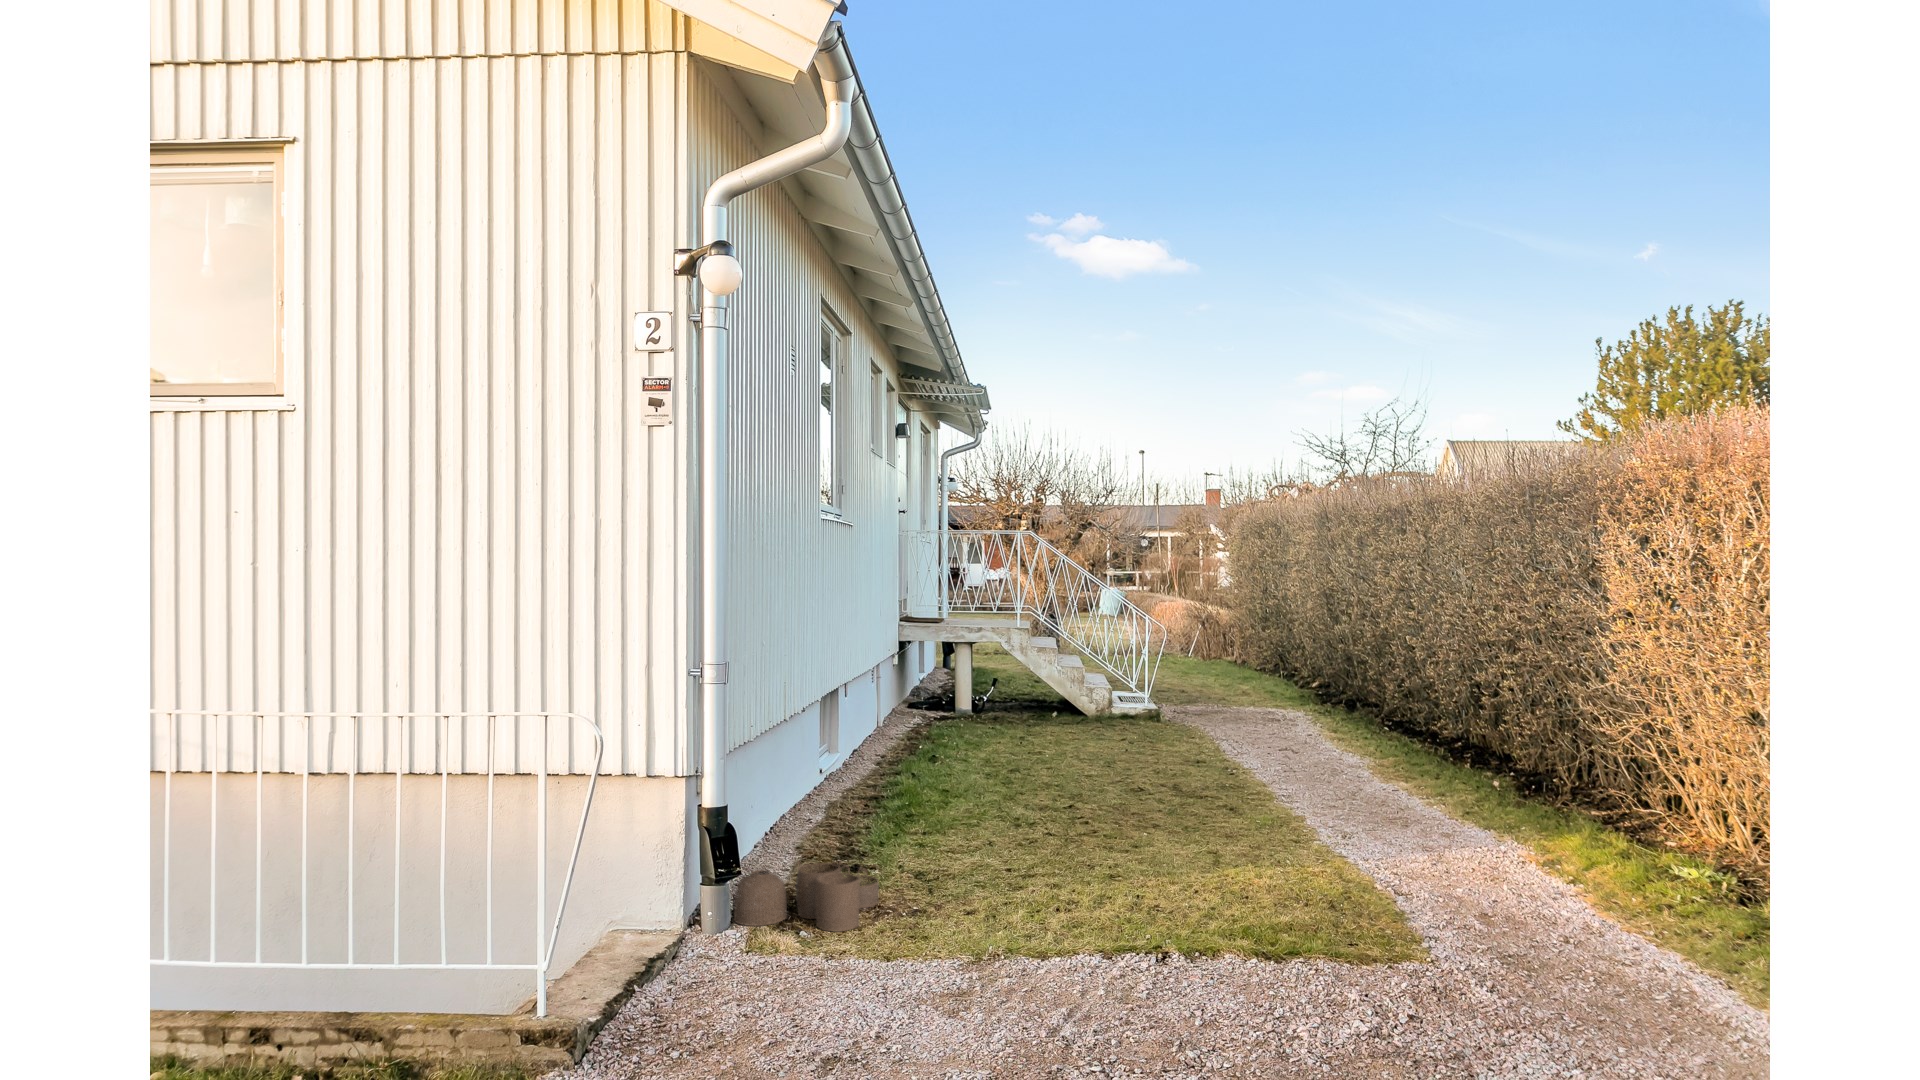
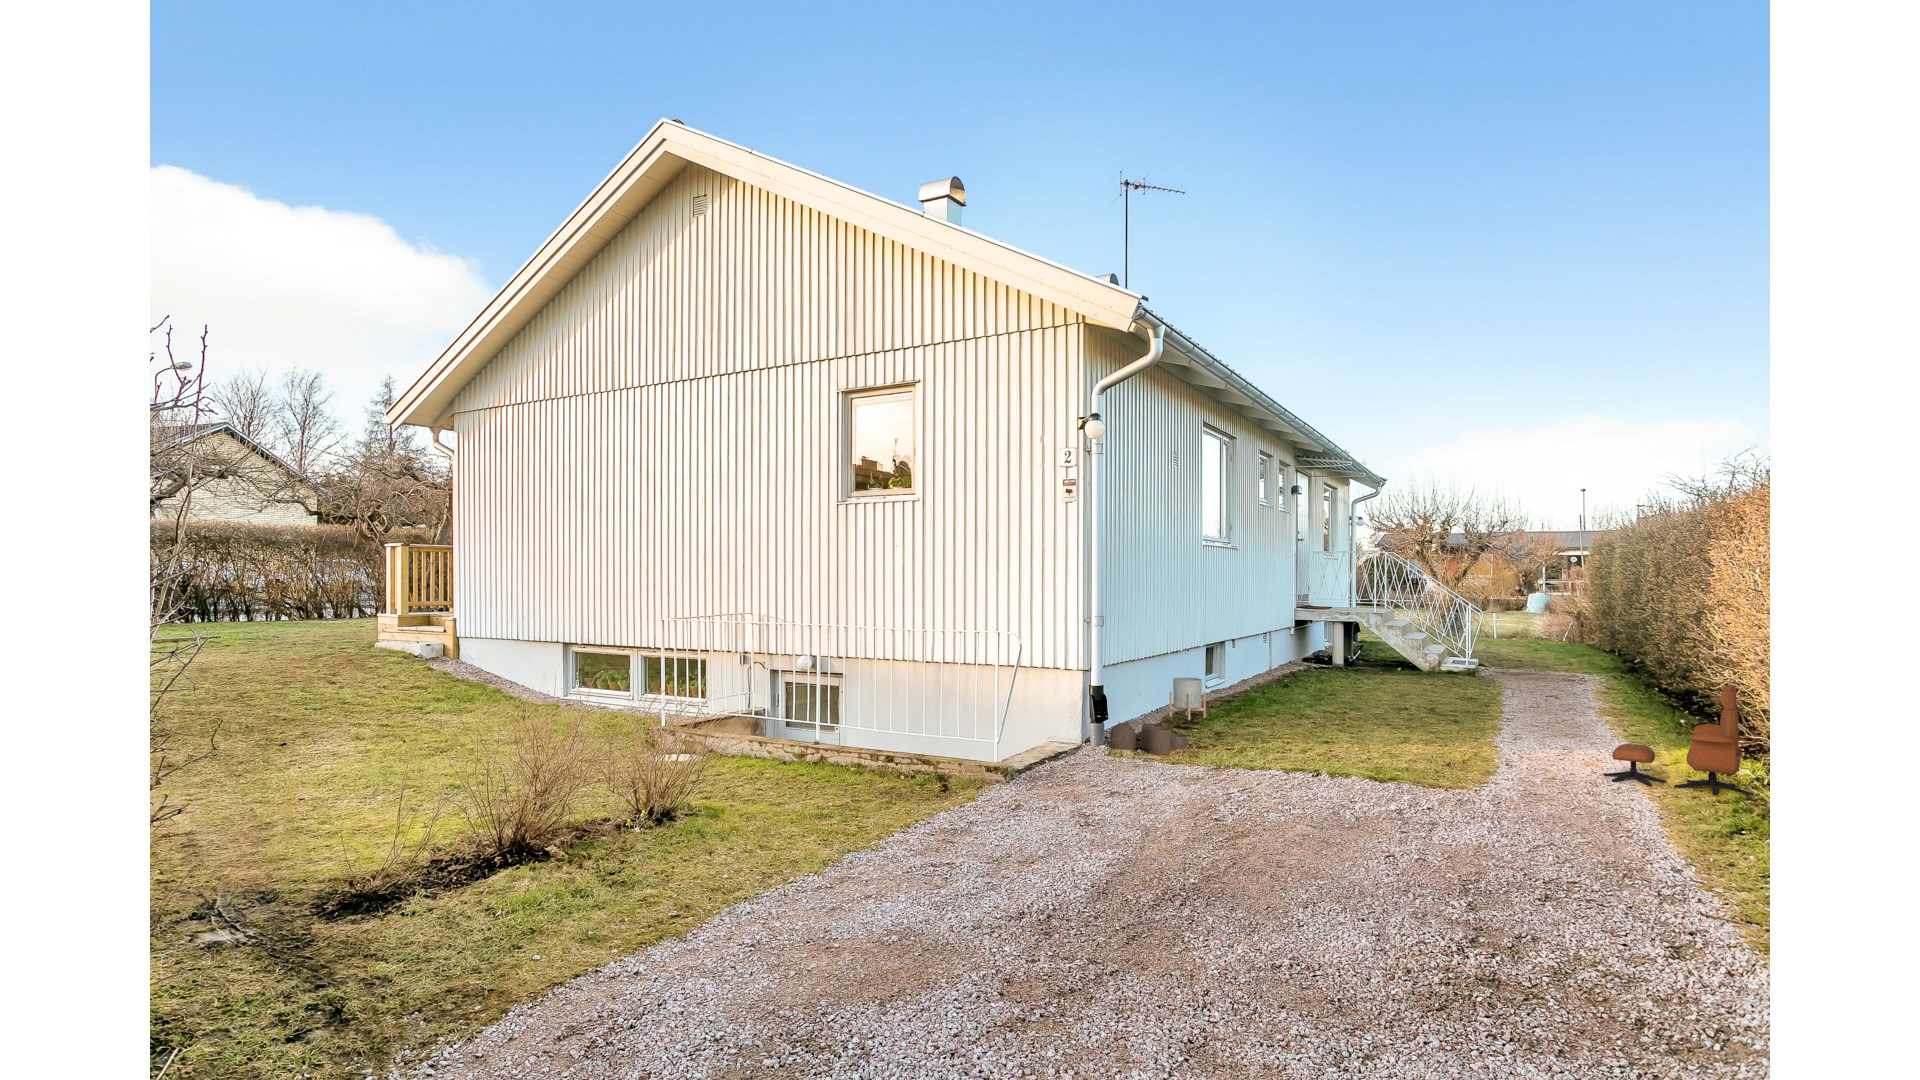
lounge chair: none [1524,730,1735,905] -> present [1604,685,1754,796]
planter: none [804,749,865,827] -> present [1169,677,1206,720]

